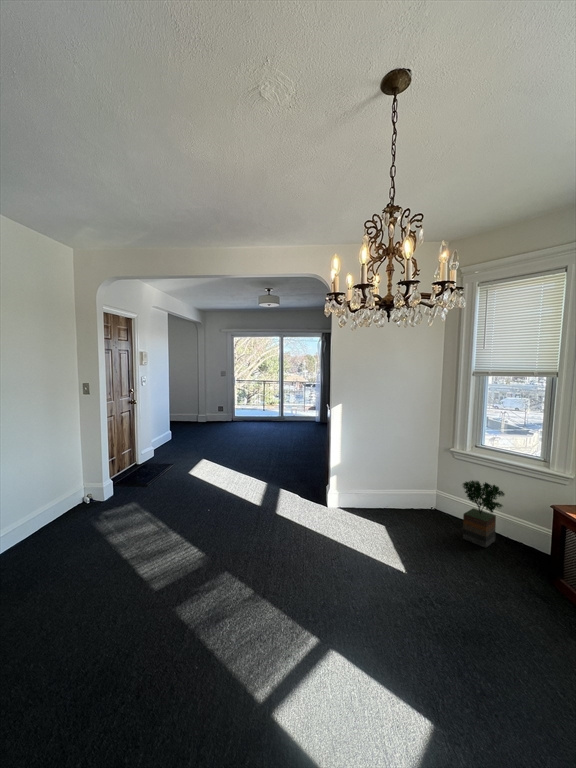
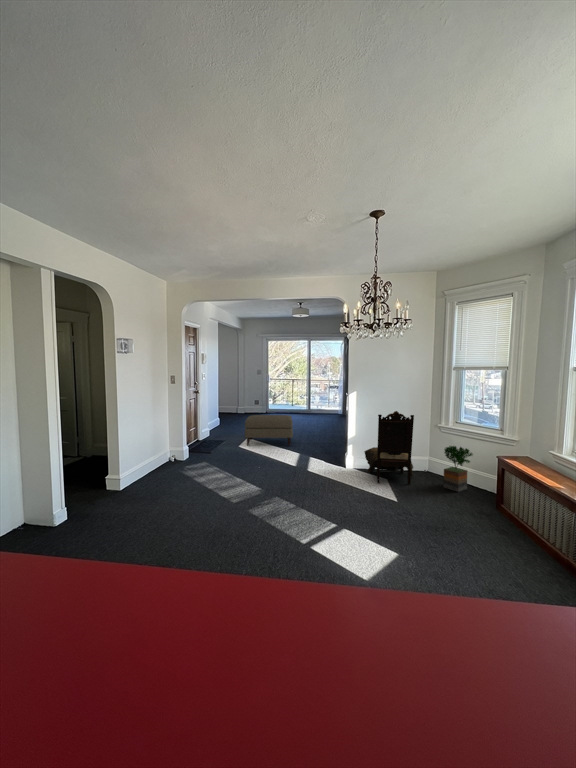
ottoman: none [196,429,258,472] -> present [245,415,293,446]
dining chair: none [352,435,425,535] -> present [364,411,414,484]

